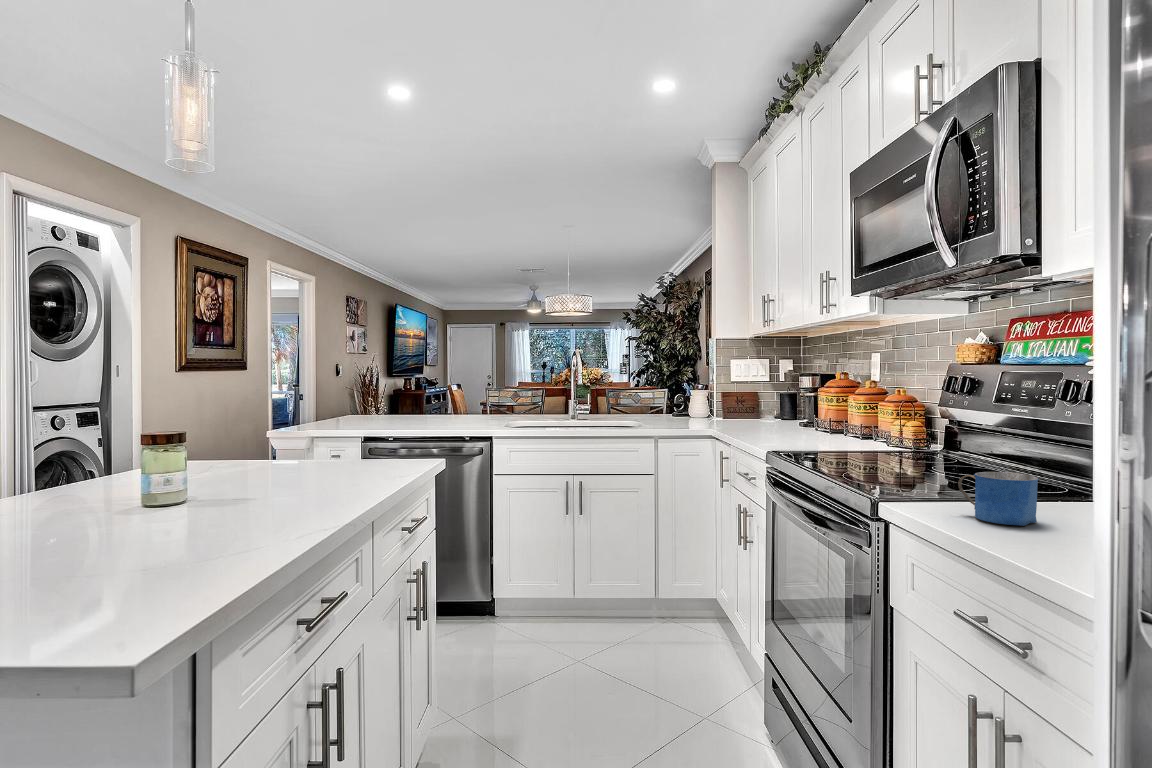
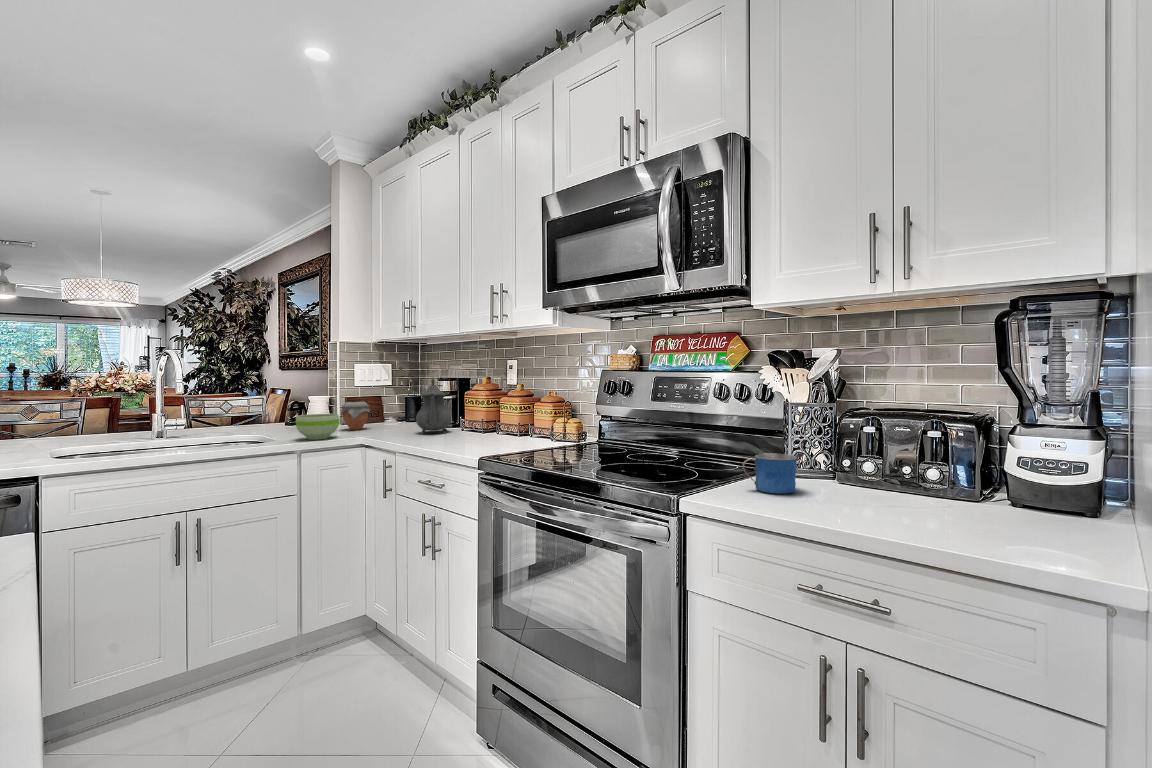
teapot: none [759,373,797,433] -> present [416,378,452,434]
jar: none [704,396,732,424] -> present [341,402,370,430]
bowl: none [655,405,692,428] -> present [296,414,339,440]

